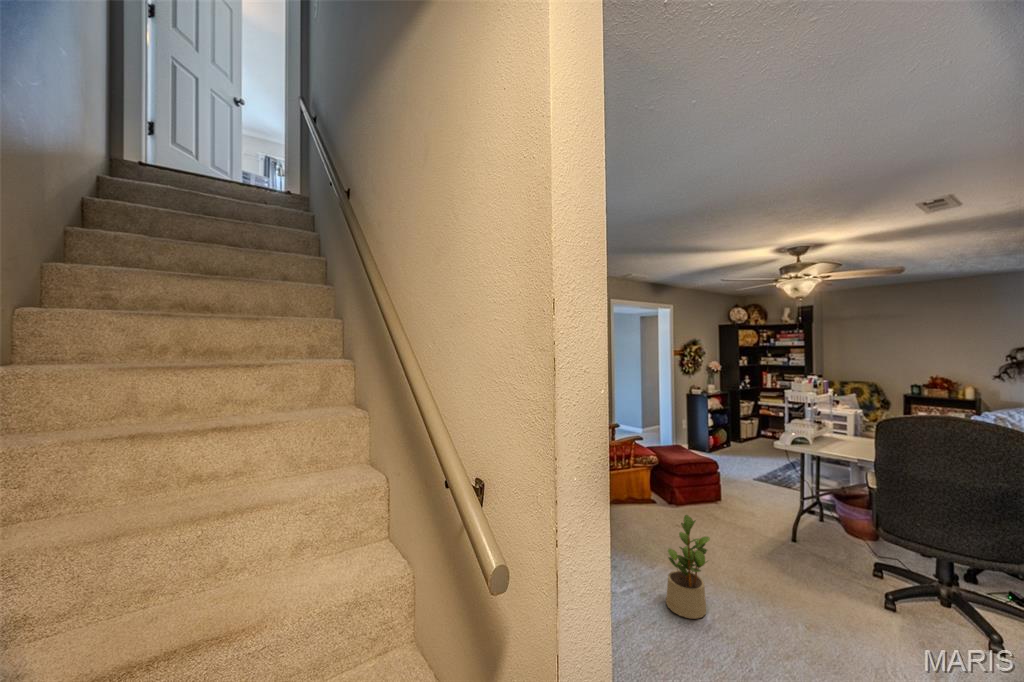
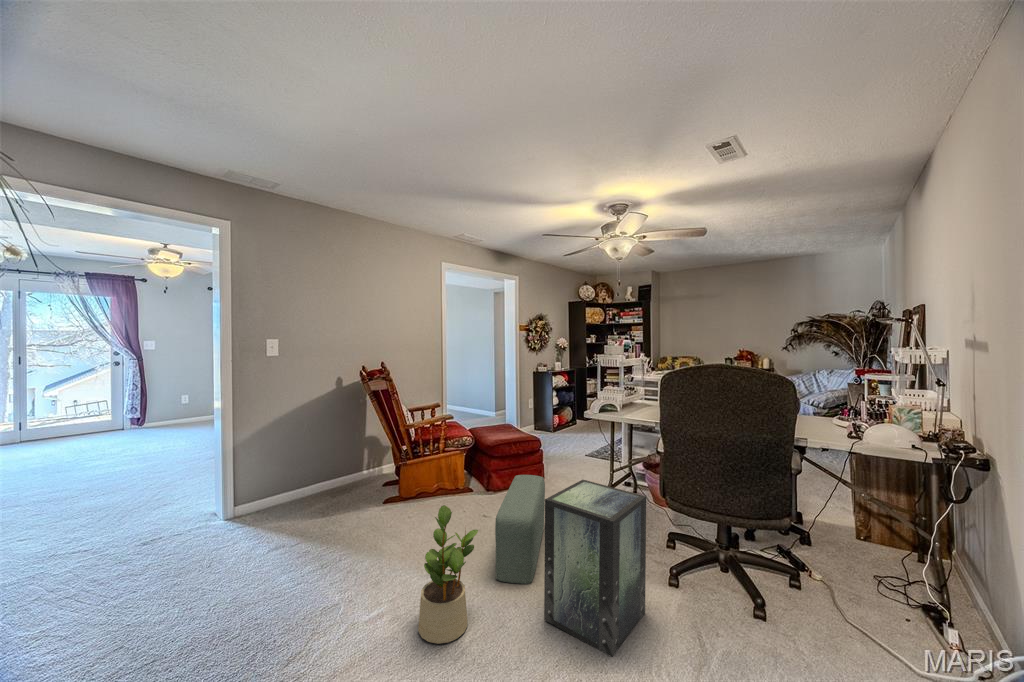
pouf: none [710,495,749,587] -> present [495,475,545,584]
storage box: none [772,506,867,654] -> present [544,480,646,657]

